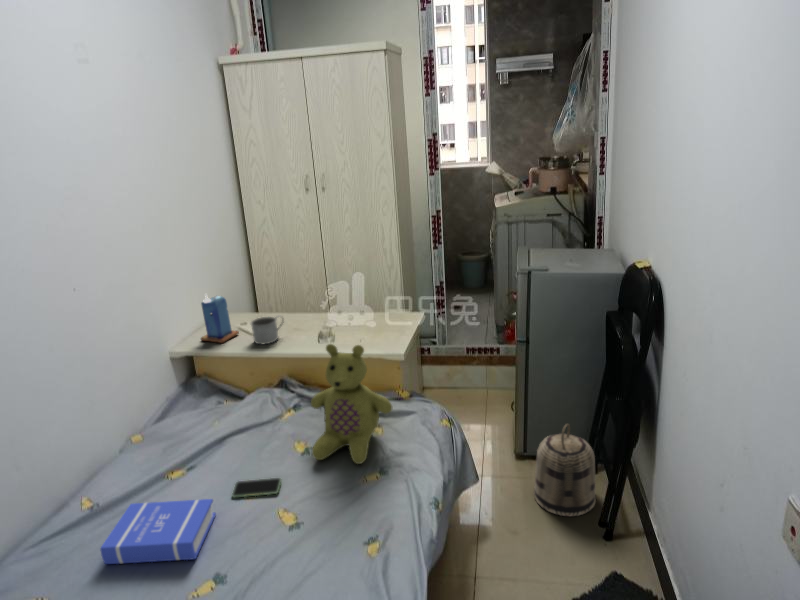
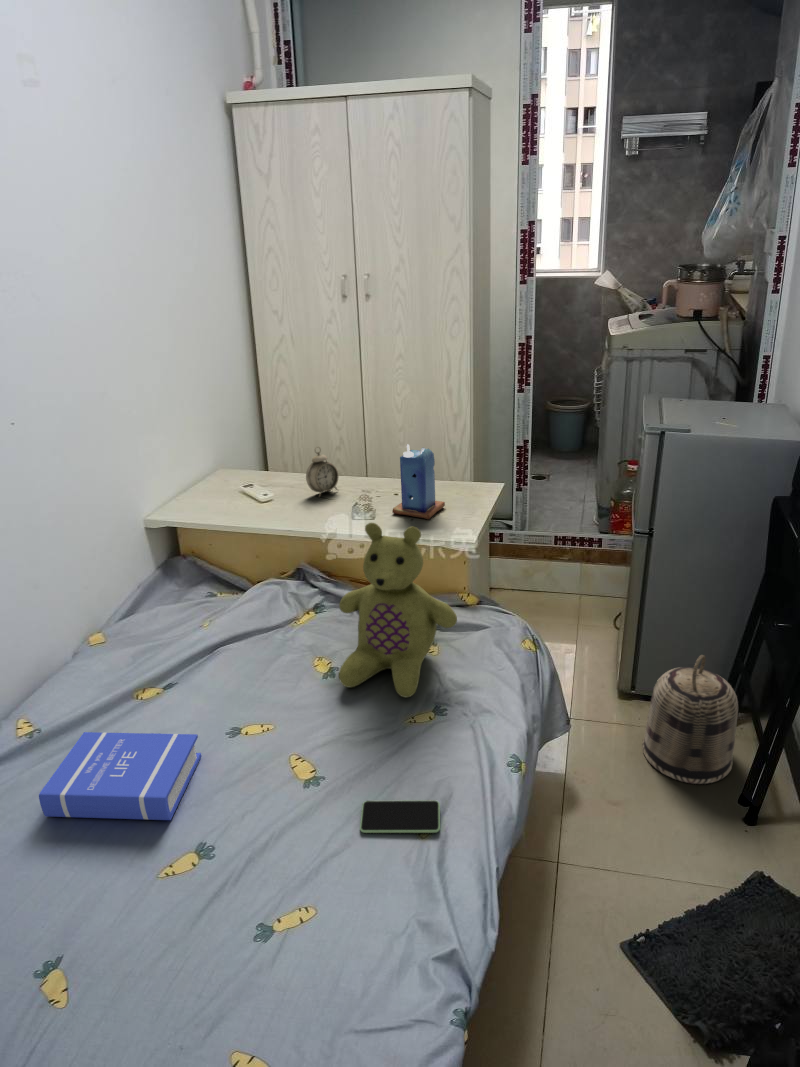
candle: present [201,294,239,343] -> present [392,444,445,519]
alarm clock: none [285,294,308,329] -> present [306,452,339,496]
mug: present [251,317,284,344] -> none [258,477,304,516]
smartphone: present [232,478,281,497] -> present [360,800,440,833]

